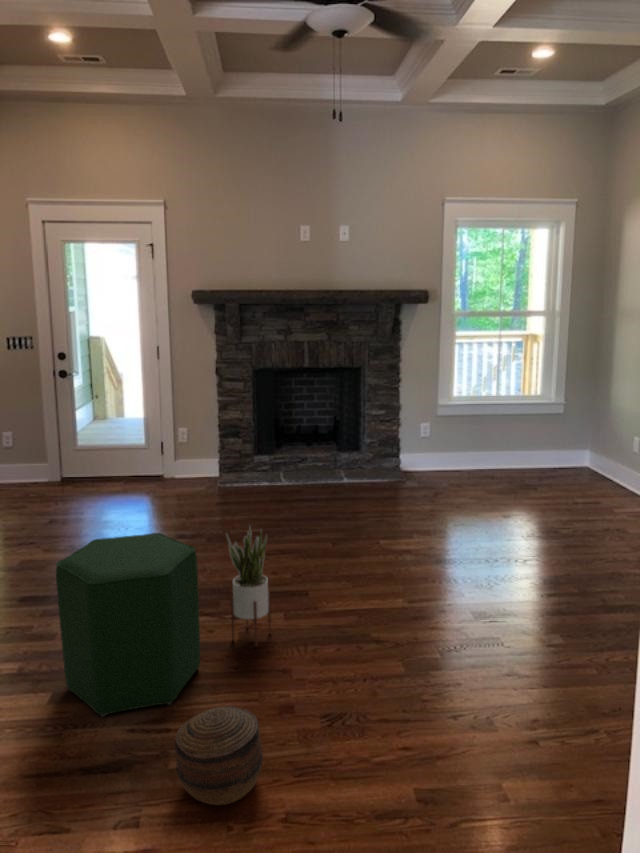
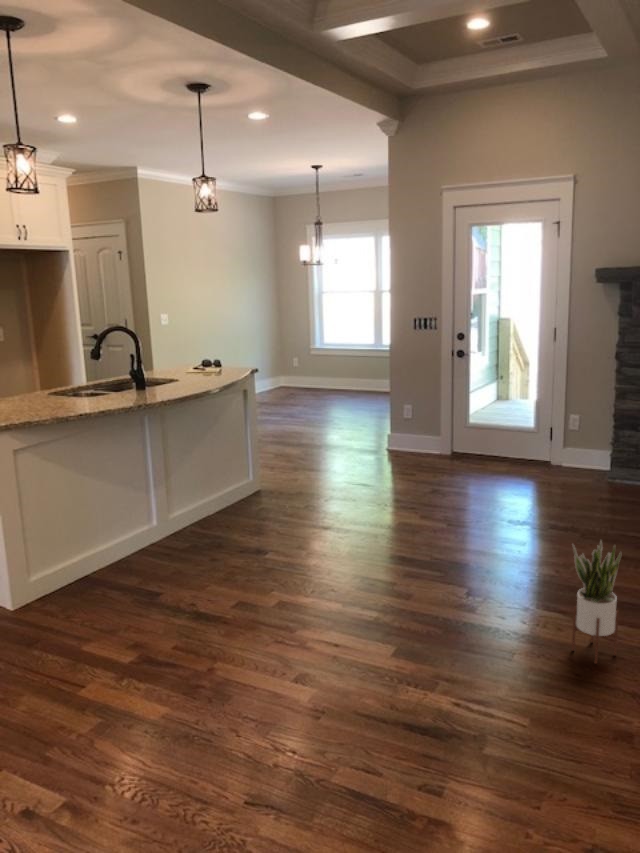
ottoman: present [56,533,200,716] -> none [409,525,537,692]
basket: present [175,706,263,805] -> none [480,709,564,800]

